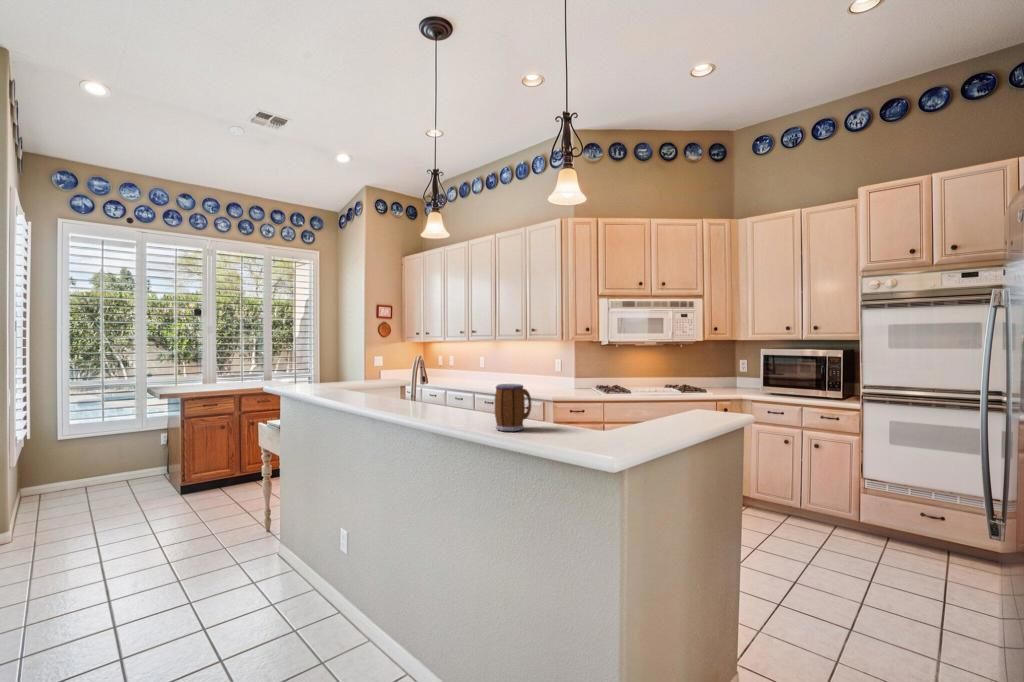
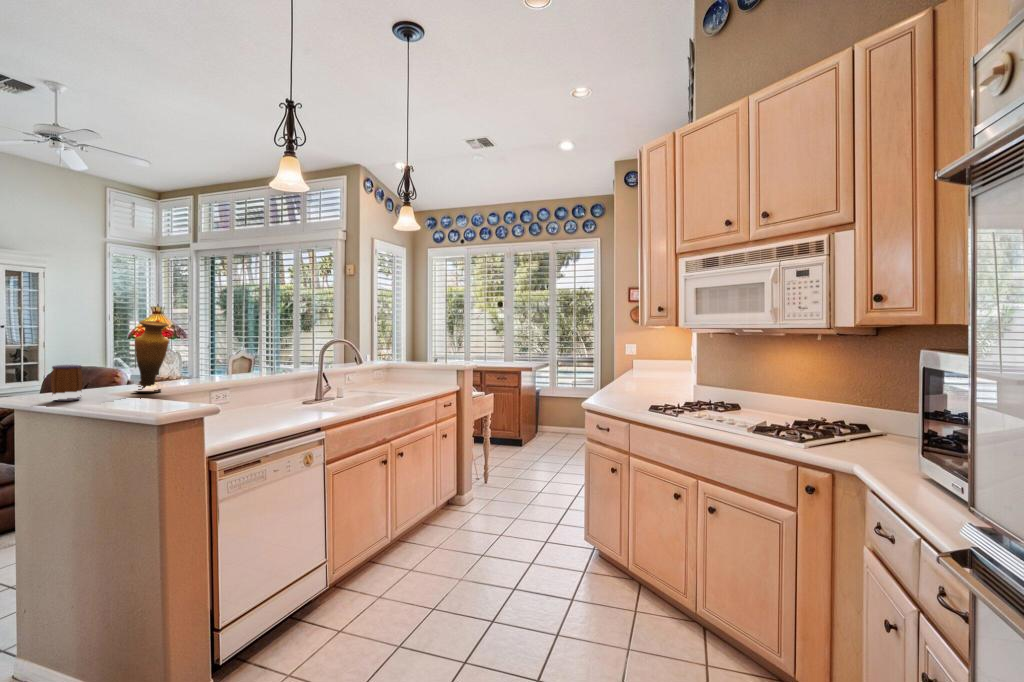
vase: none [438,328,480,417] -> present [135,321,169,393]

